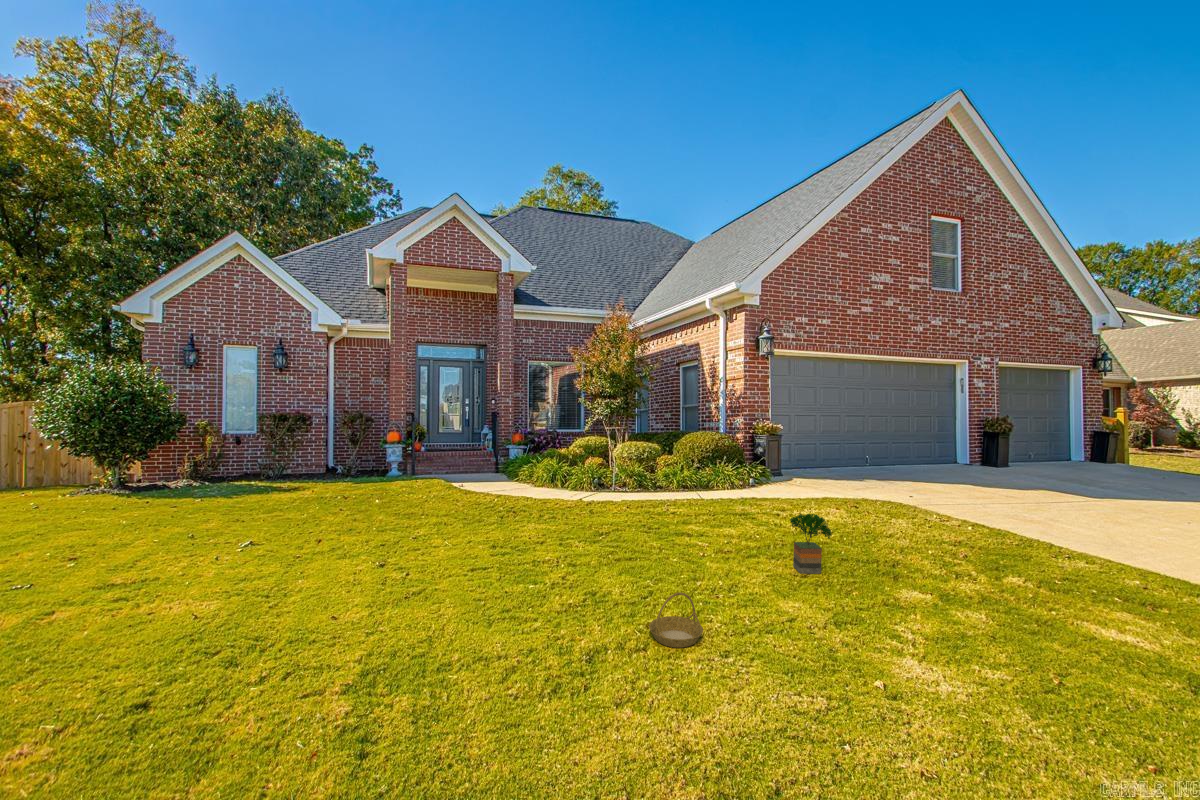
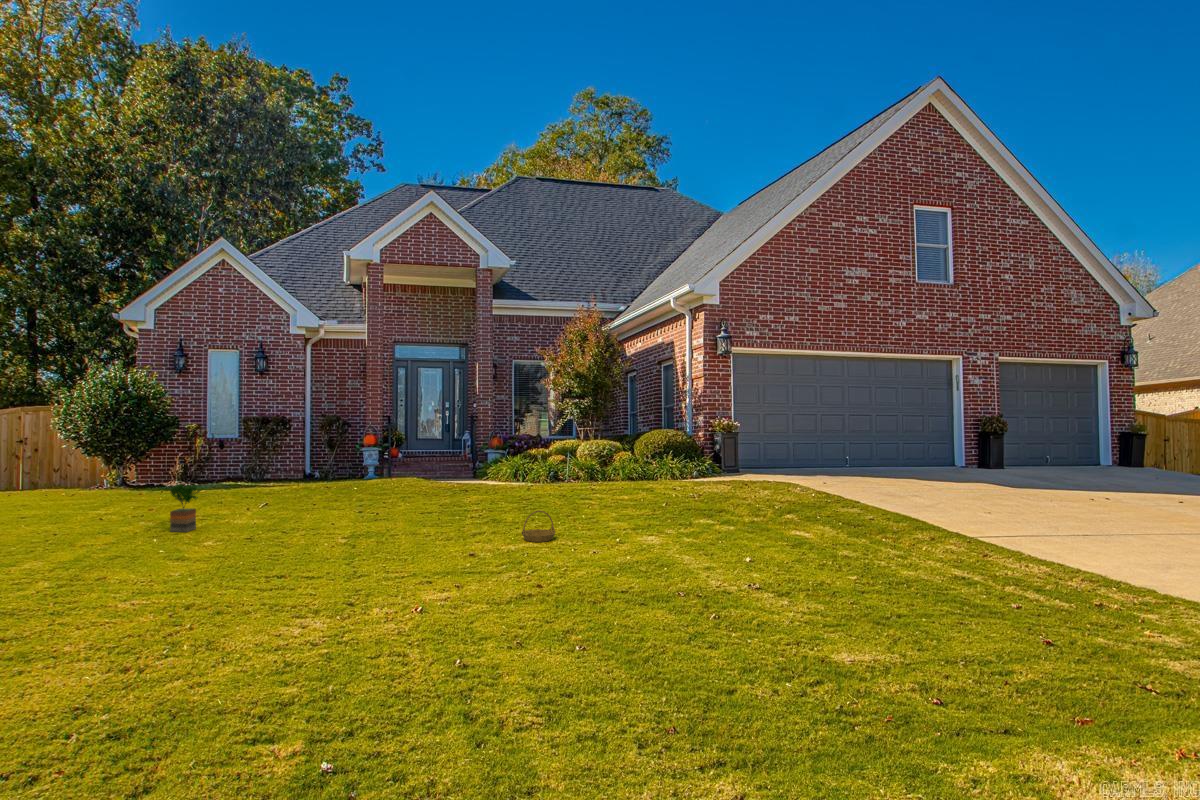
potted tree: present [790,514,832,574] -> present [170,484,200,532]

